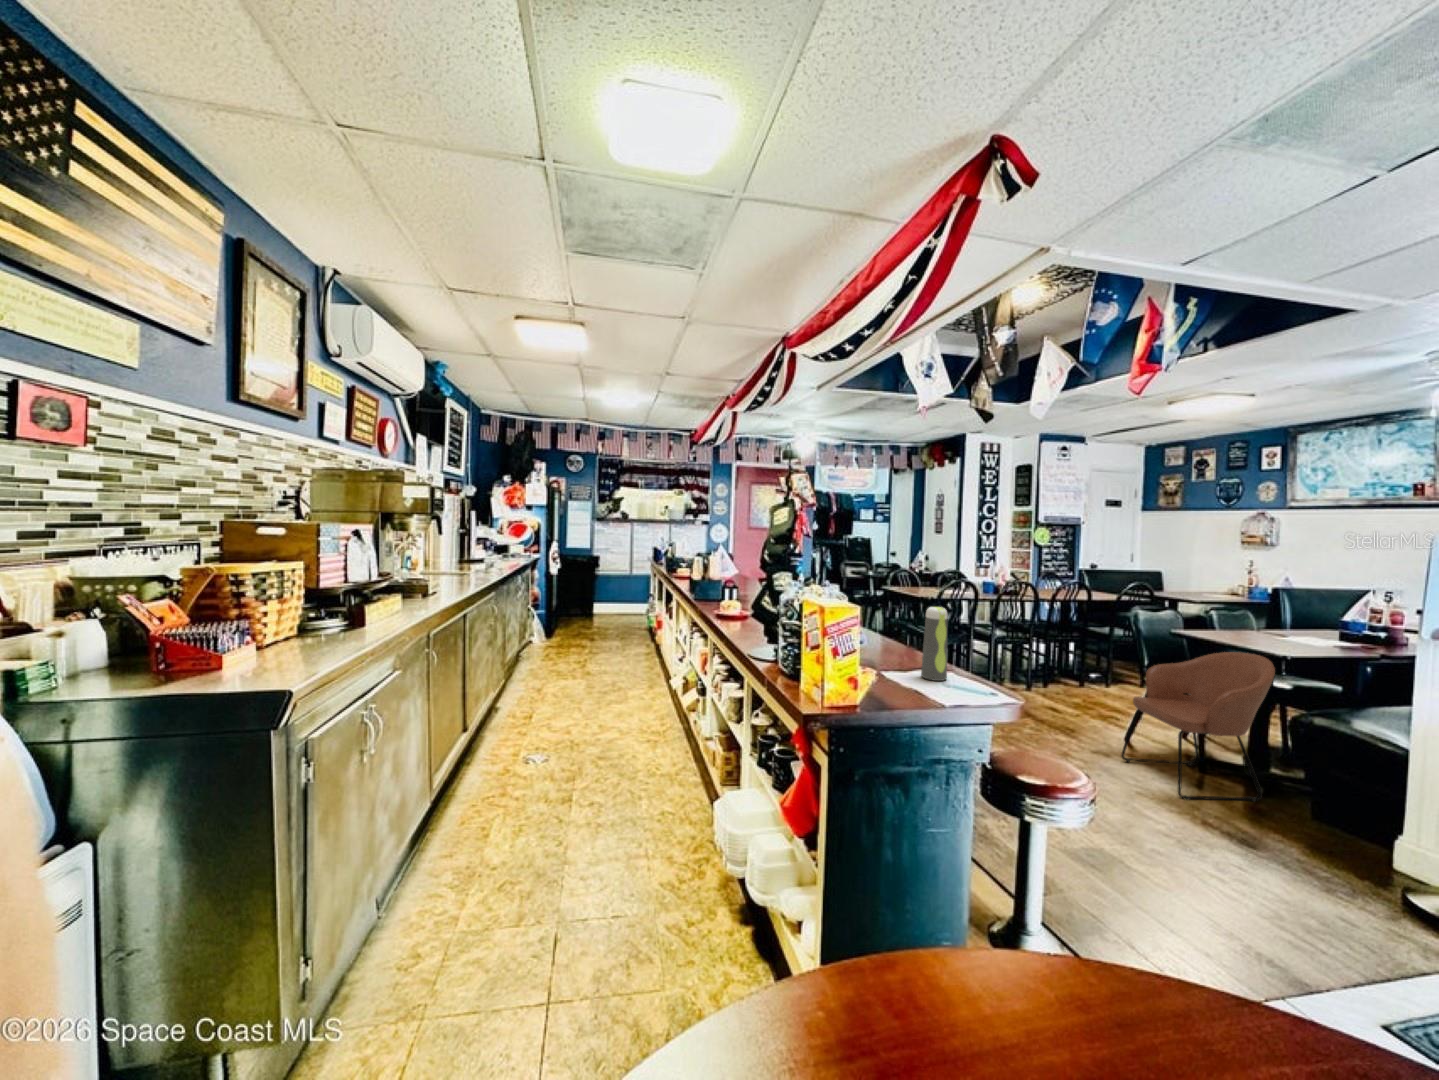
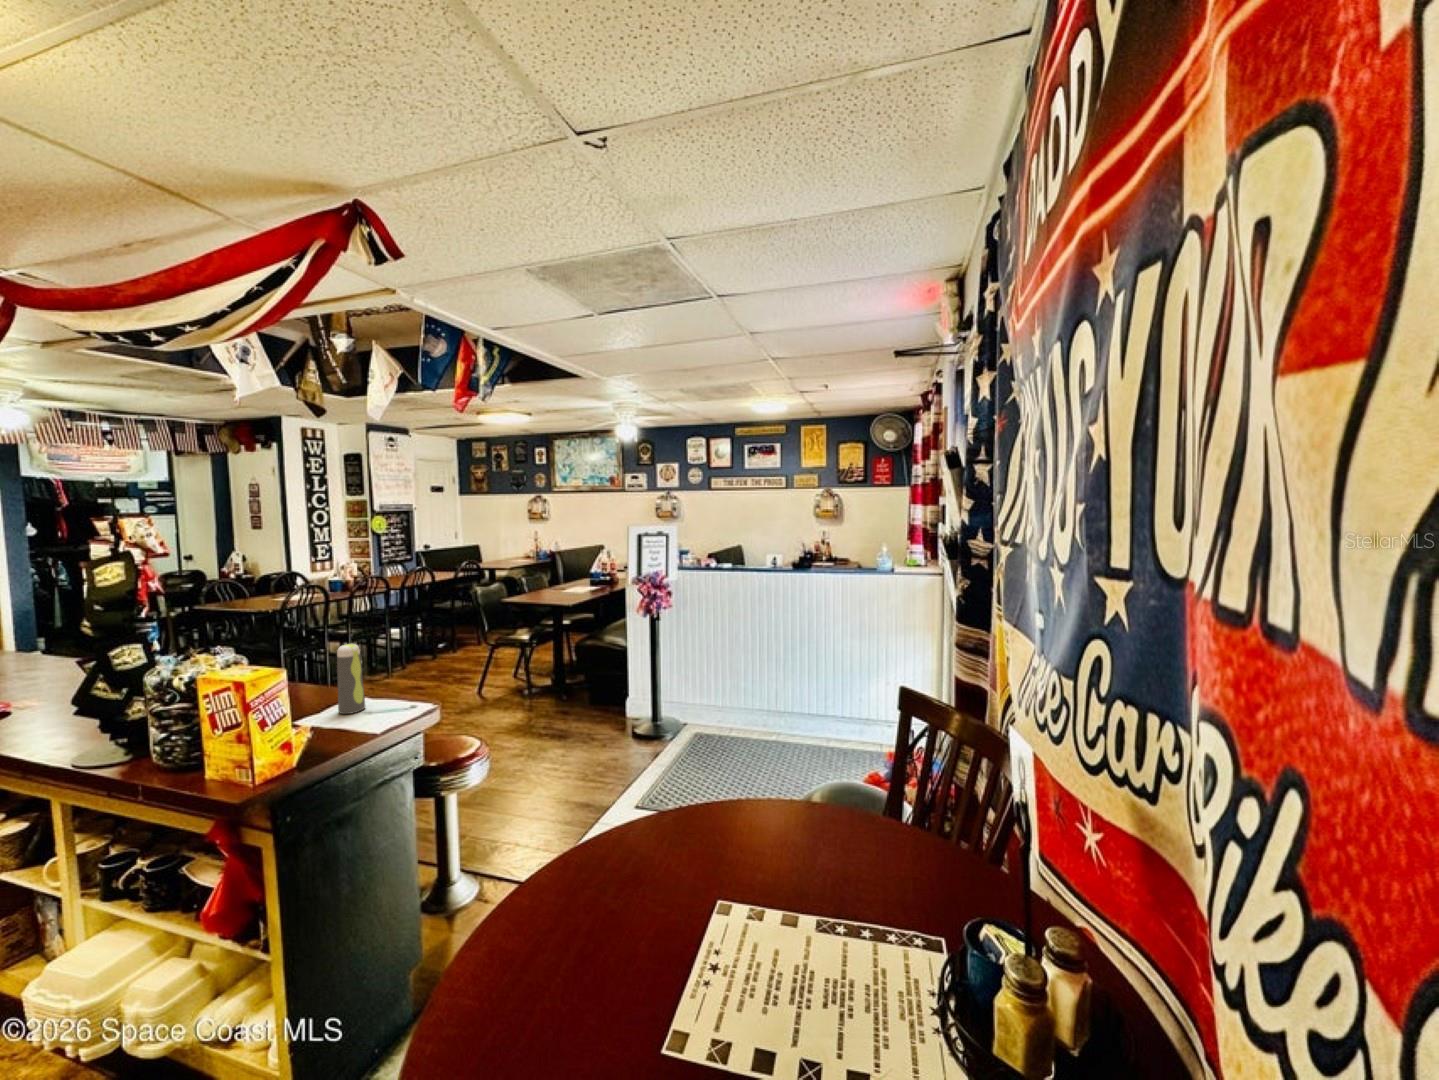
chair: present [1121,652,1275,801] -> none [479,608,562,723]

